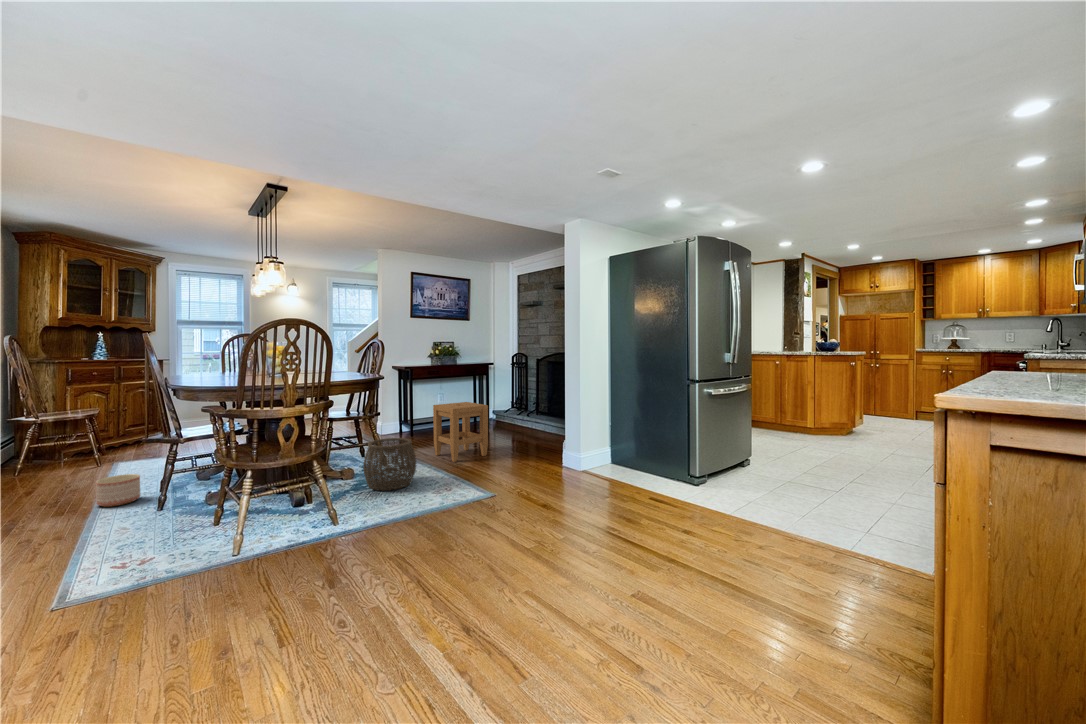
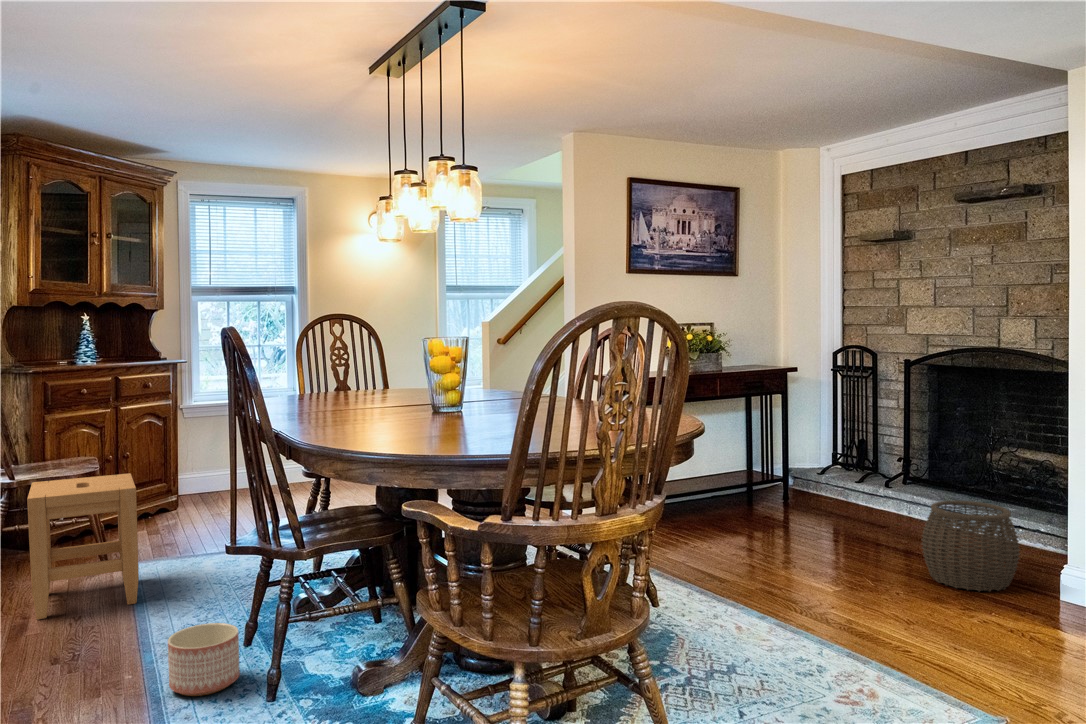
stool: present [433,402,488,462] -> present [27,473,139,620]
woven basket: present [363,438,416,491] -> present [922,501,1020,591]

